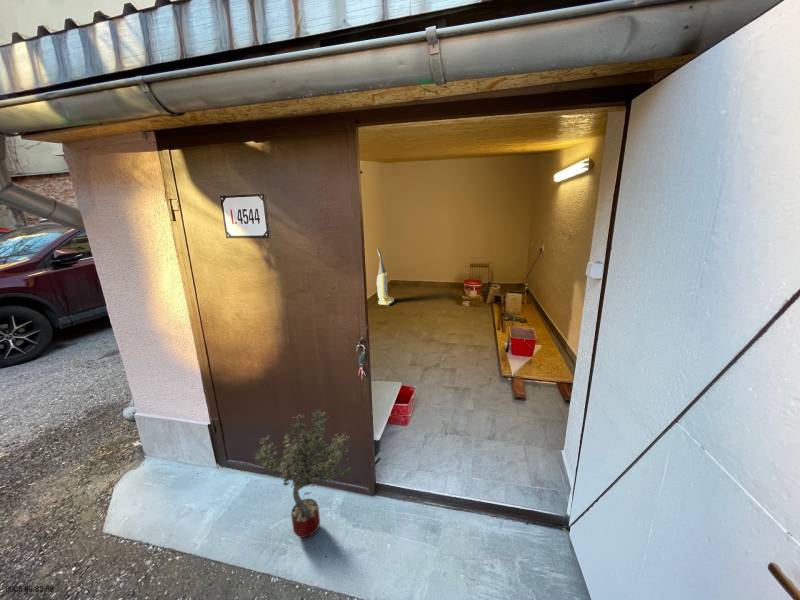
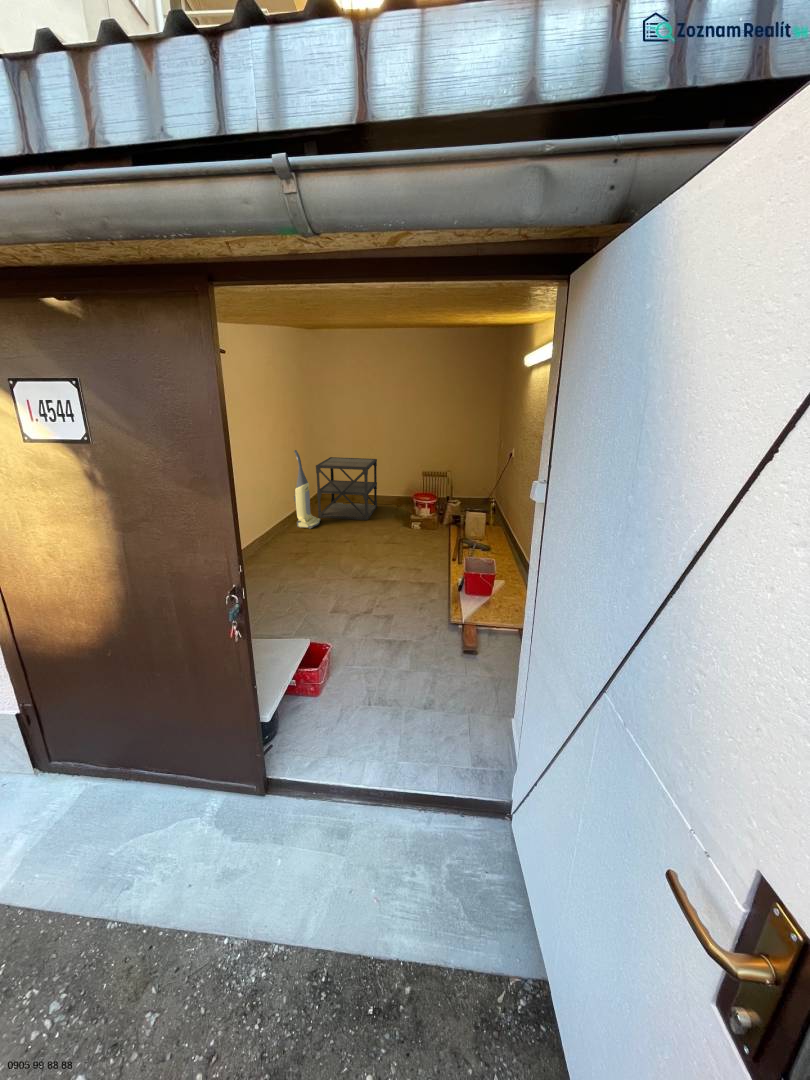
shelving unit: none [391,254,435,300] -> present [316,457,377,520]
potted tree: present [255,408,351,537] -> none [81,686,222,862]

